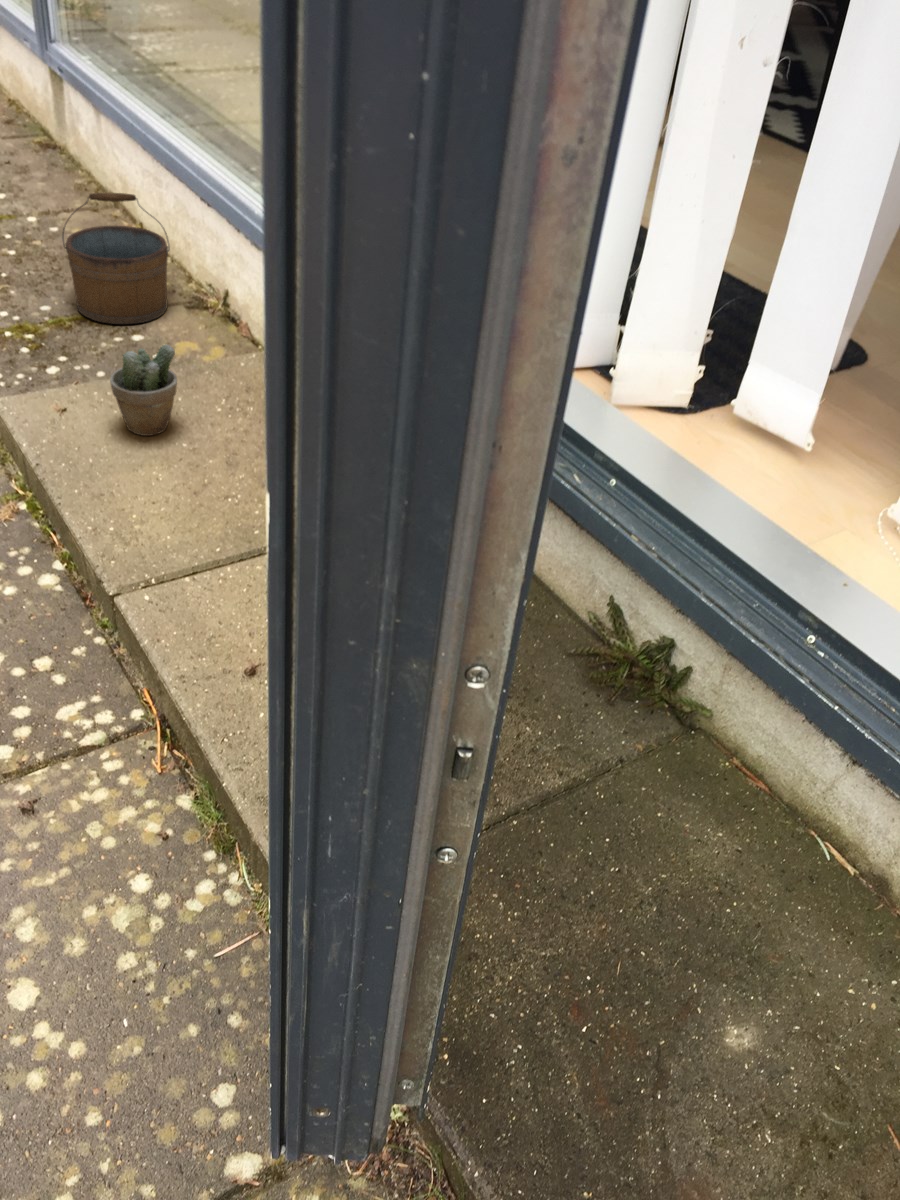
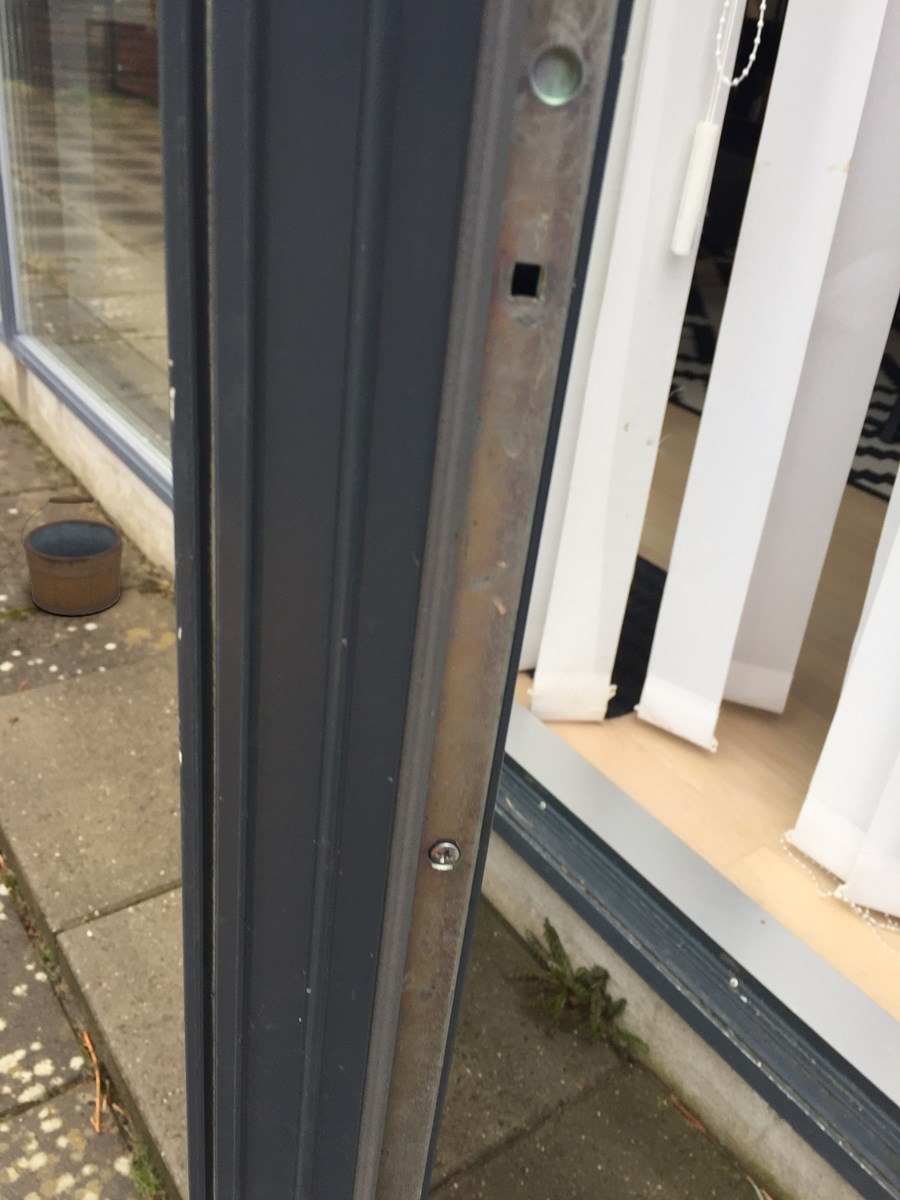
potted plant: present [110,345,177,436] -> none [62,659,128,744]

